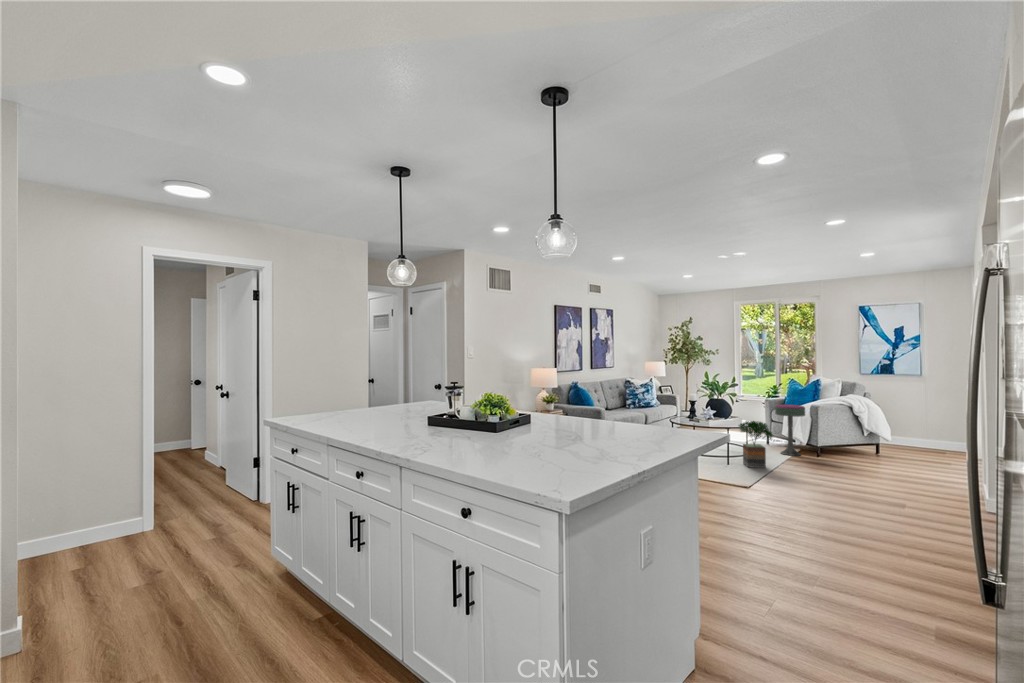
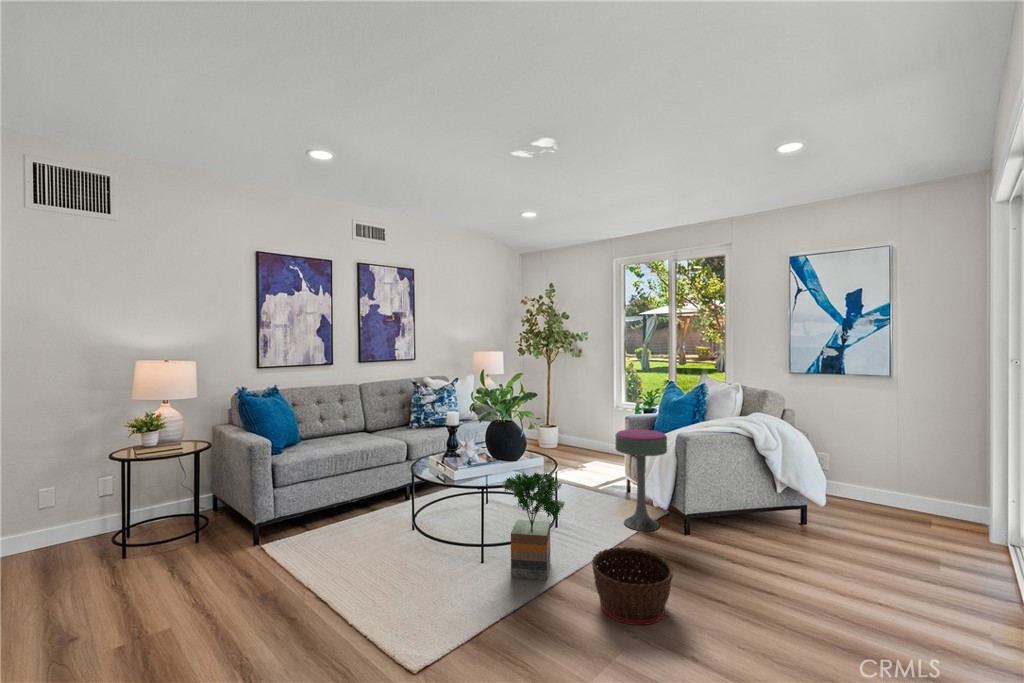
basket: none [793,451,833,477] -> present [592,547,673,625]

